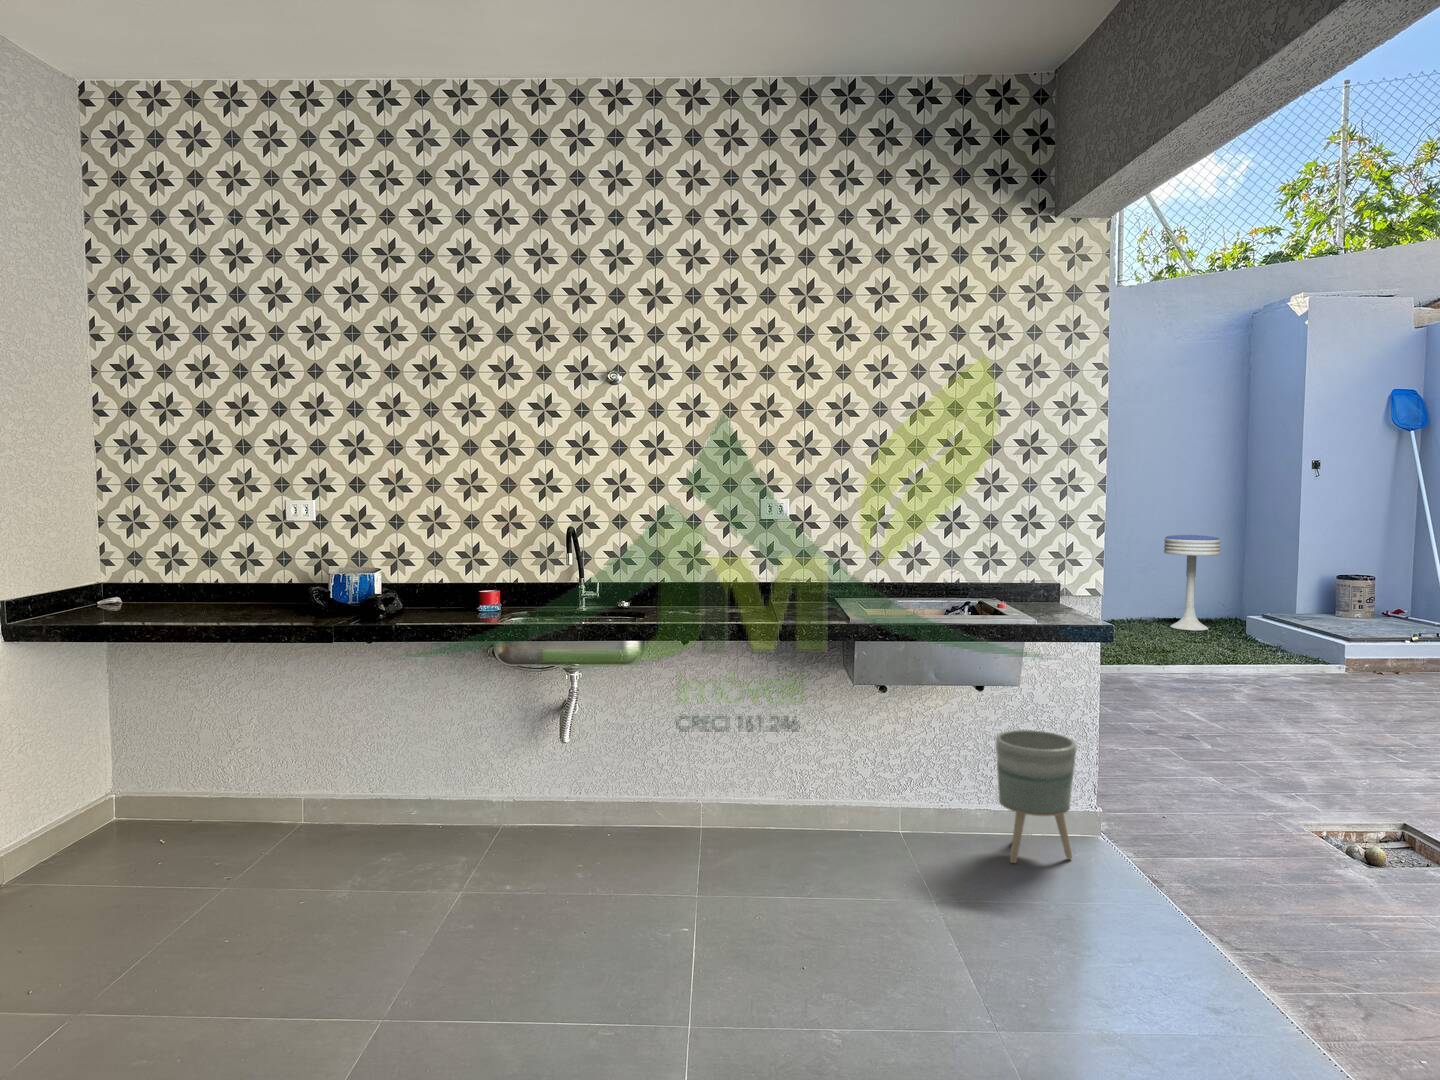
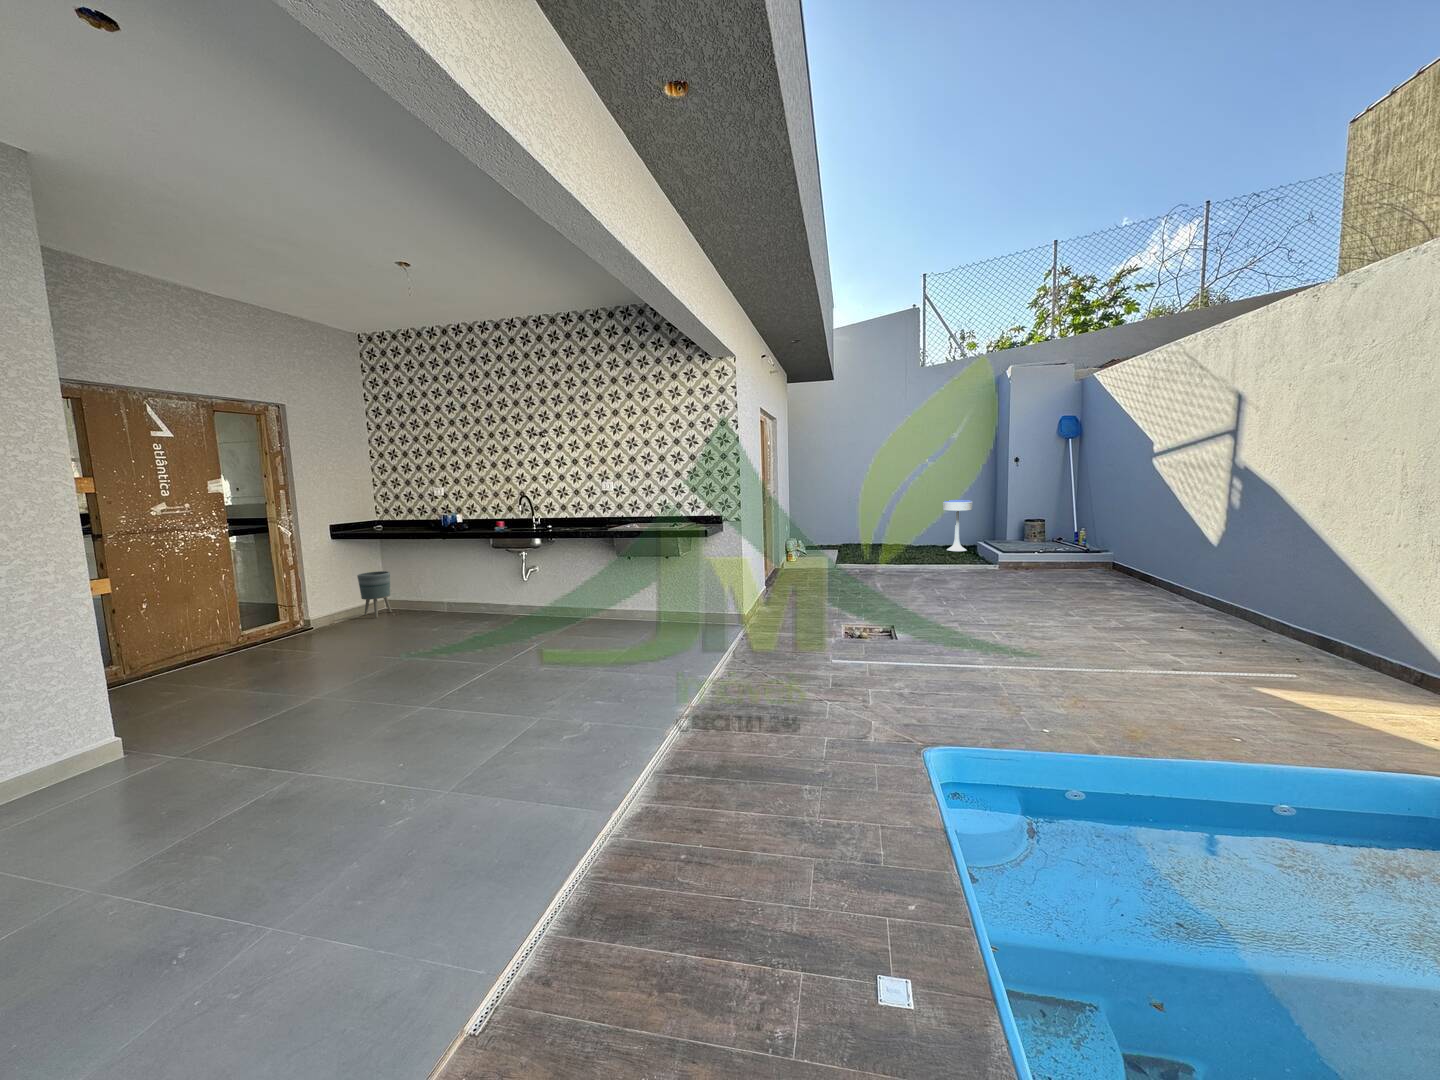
planter: present [996,730,1076,863] -> present [357,571,392,618]

